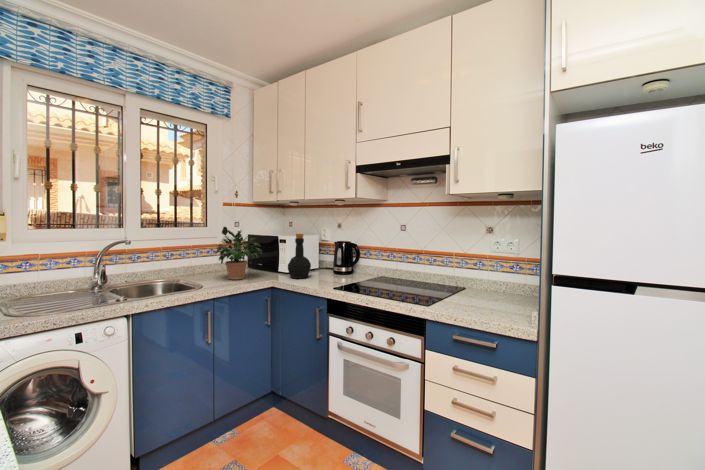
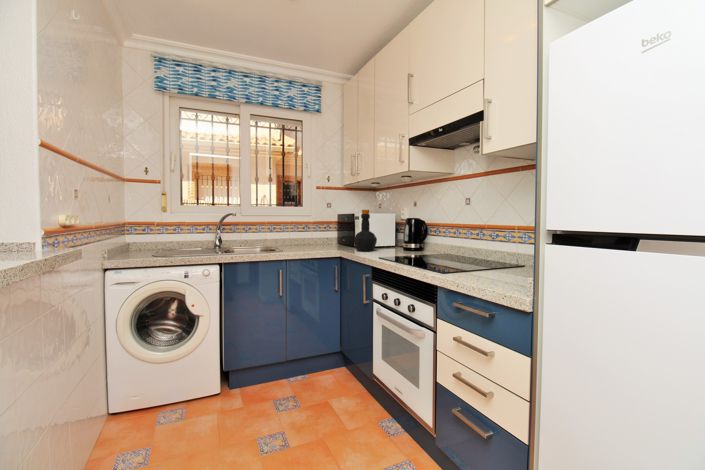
potted plant: present [215,227,262,280] -> none [294,204,339,250]

